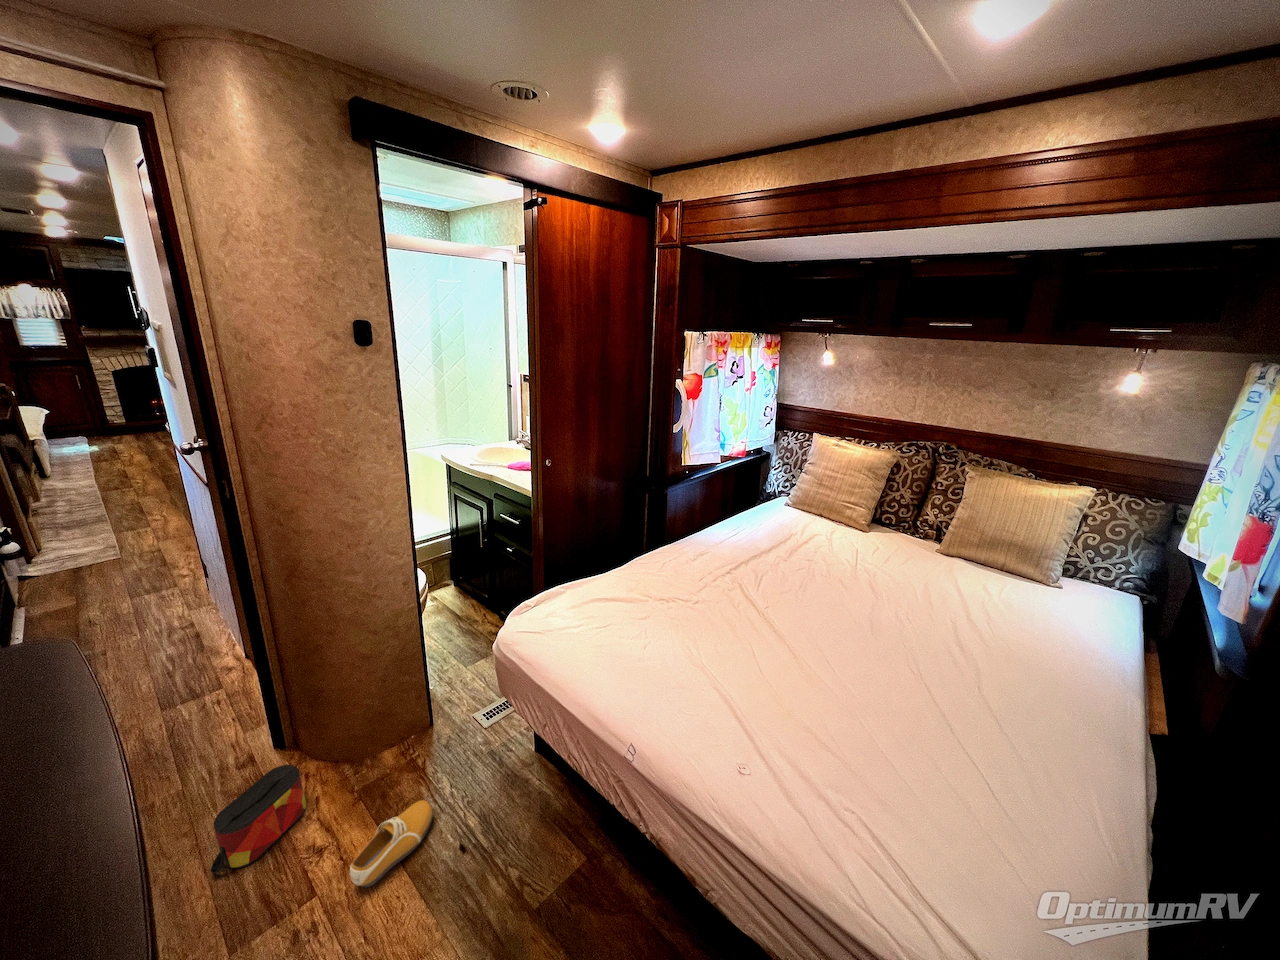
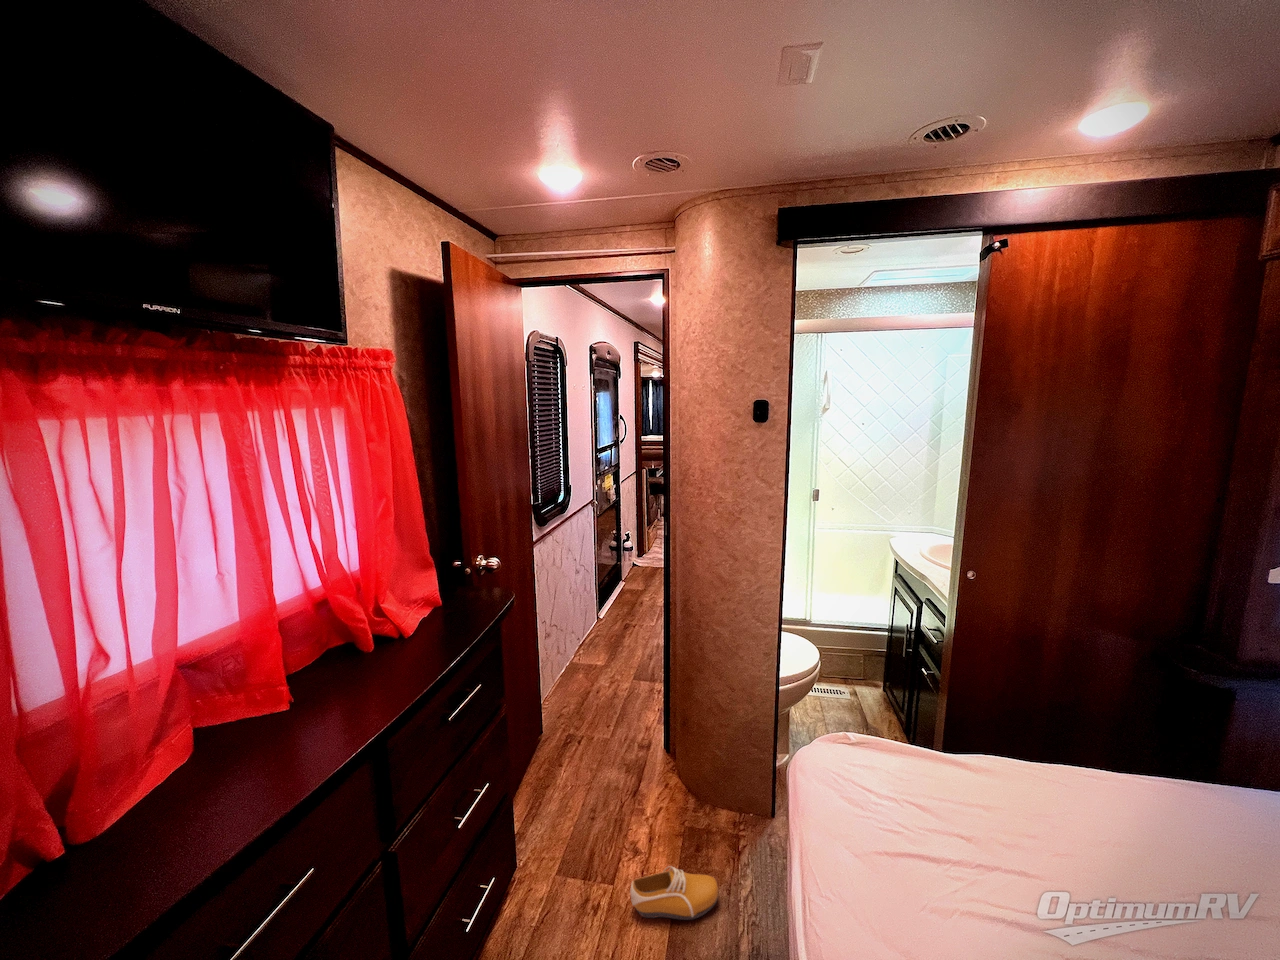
bag: present [211,765,307,873] -> none [583,759,656,822]

